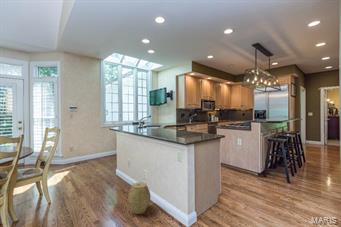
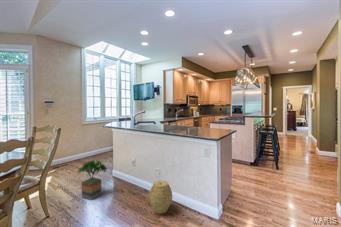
potted tree: none [77,160,103,195] -> present [78,161,107,200]

